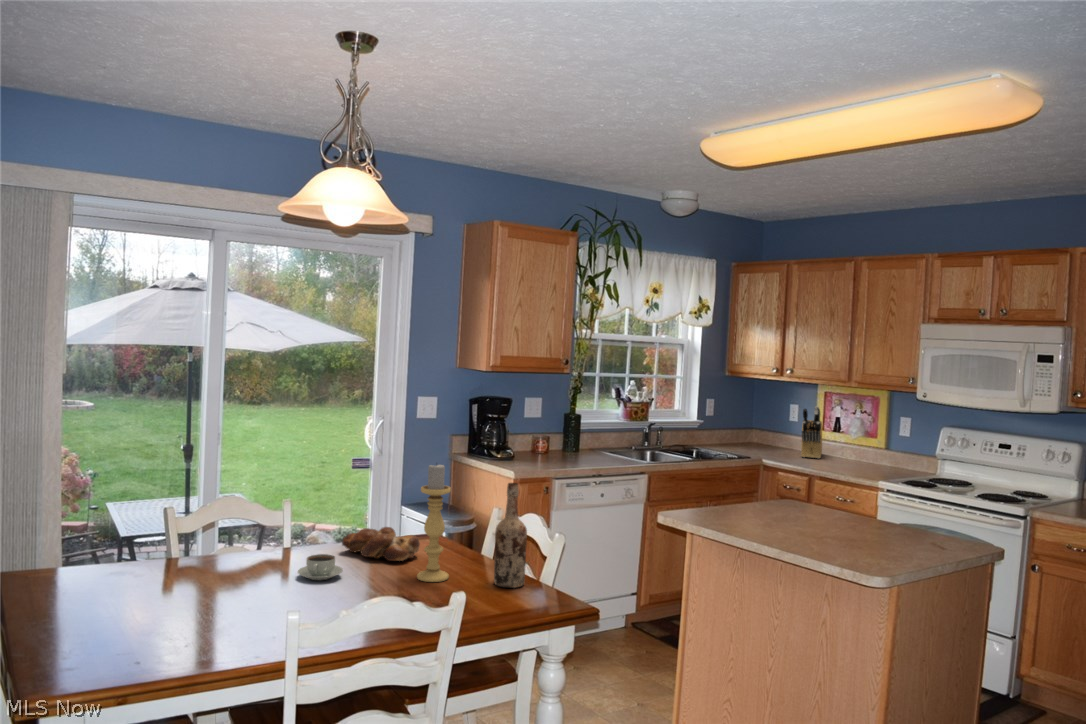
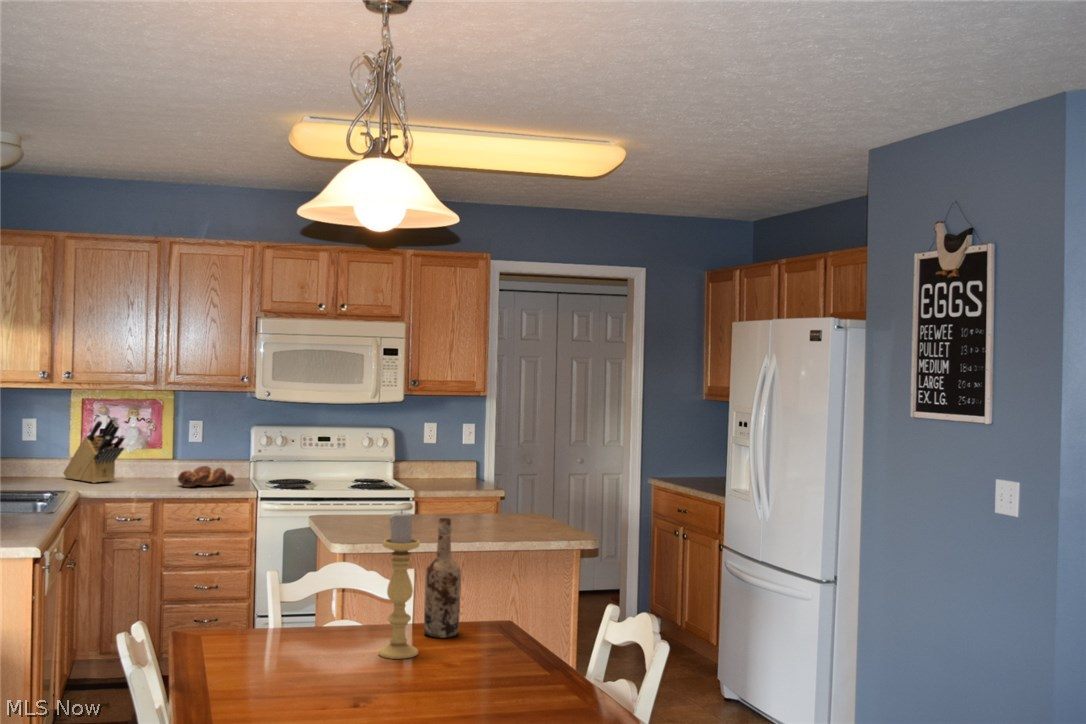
bread loaf: present [342,527,420,561] -> present [178,466,235,487]
coffee cup: present [298,554,343,580] -> none [333,659,394,696]

